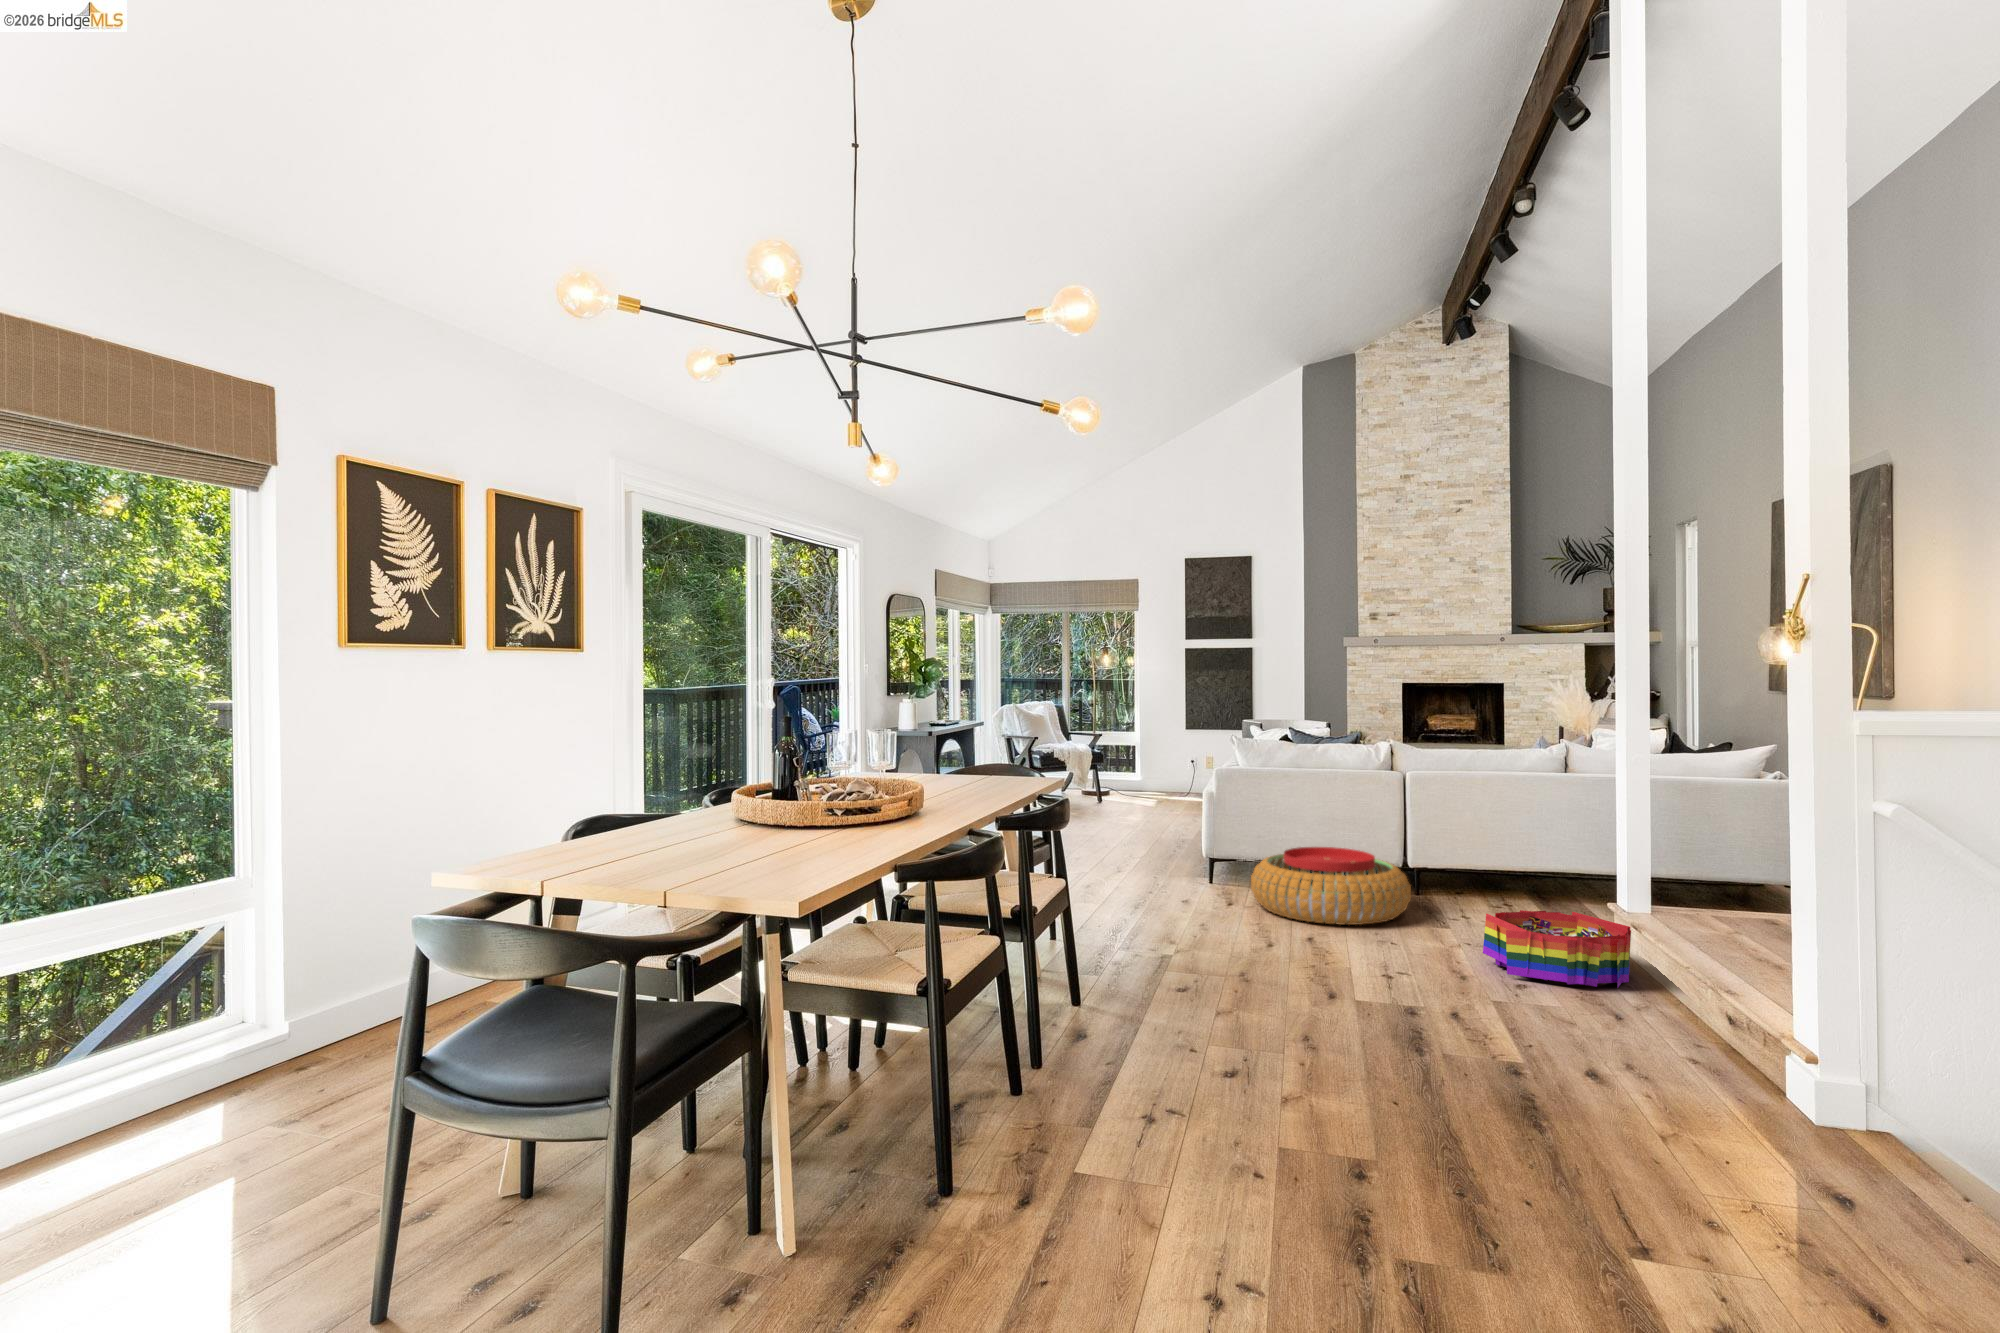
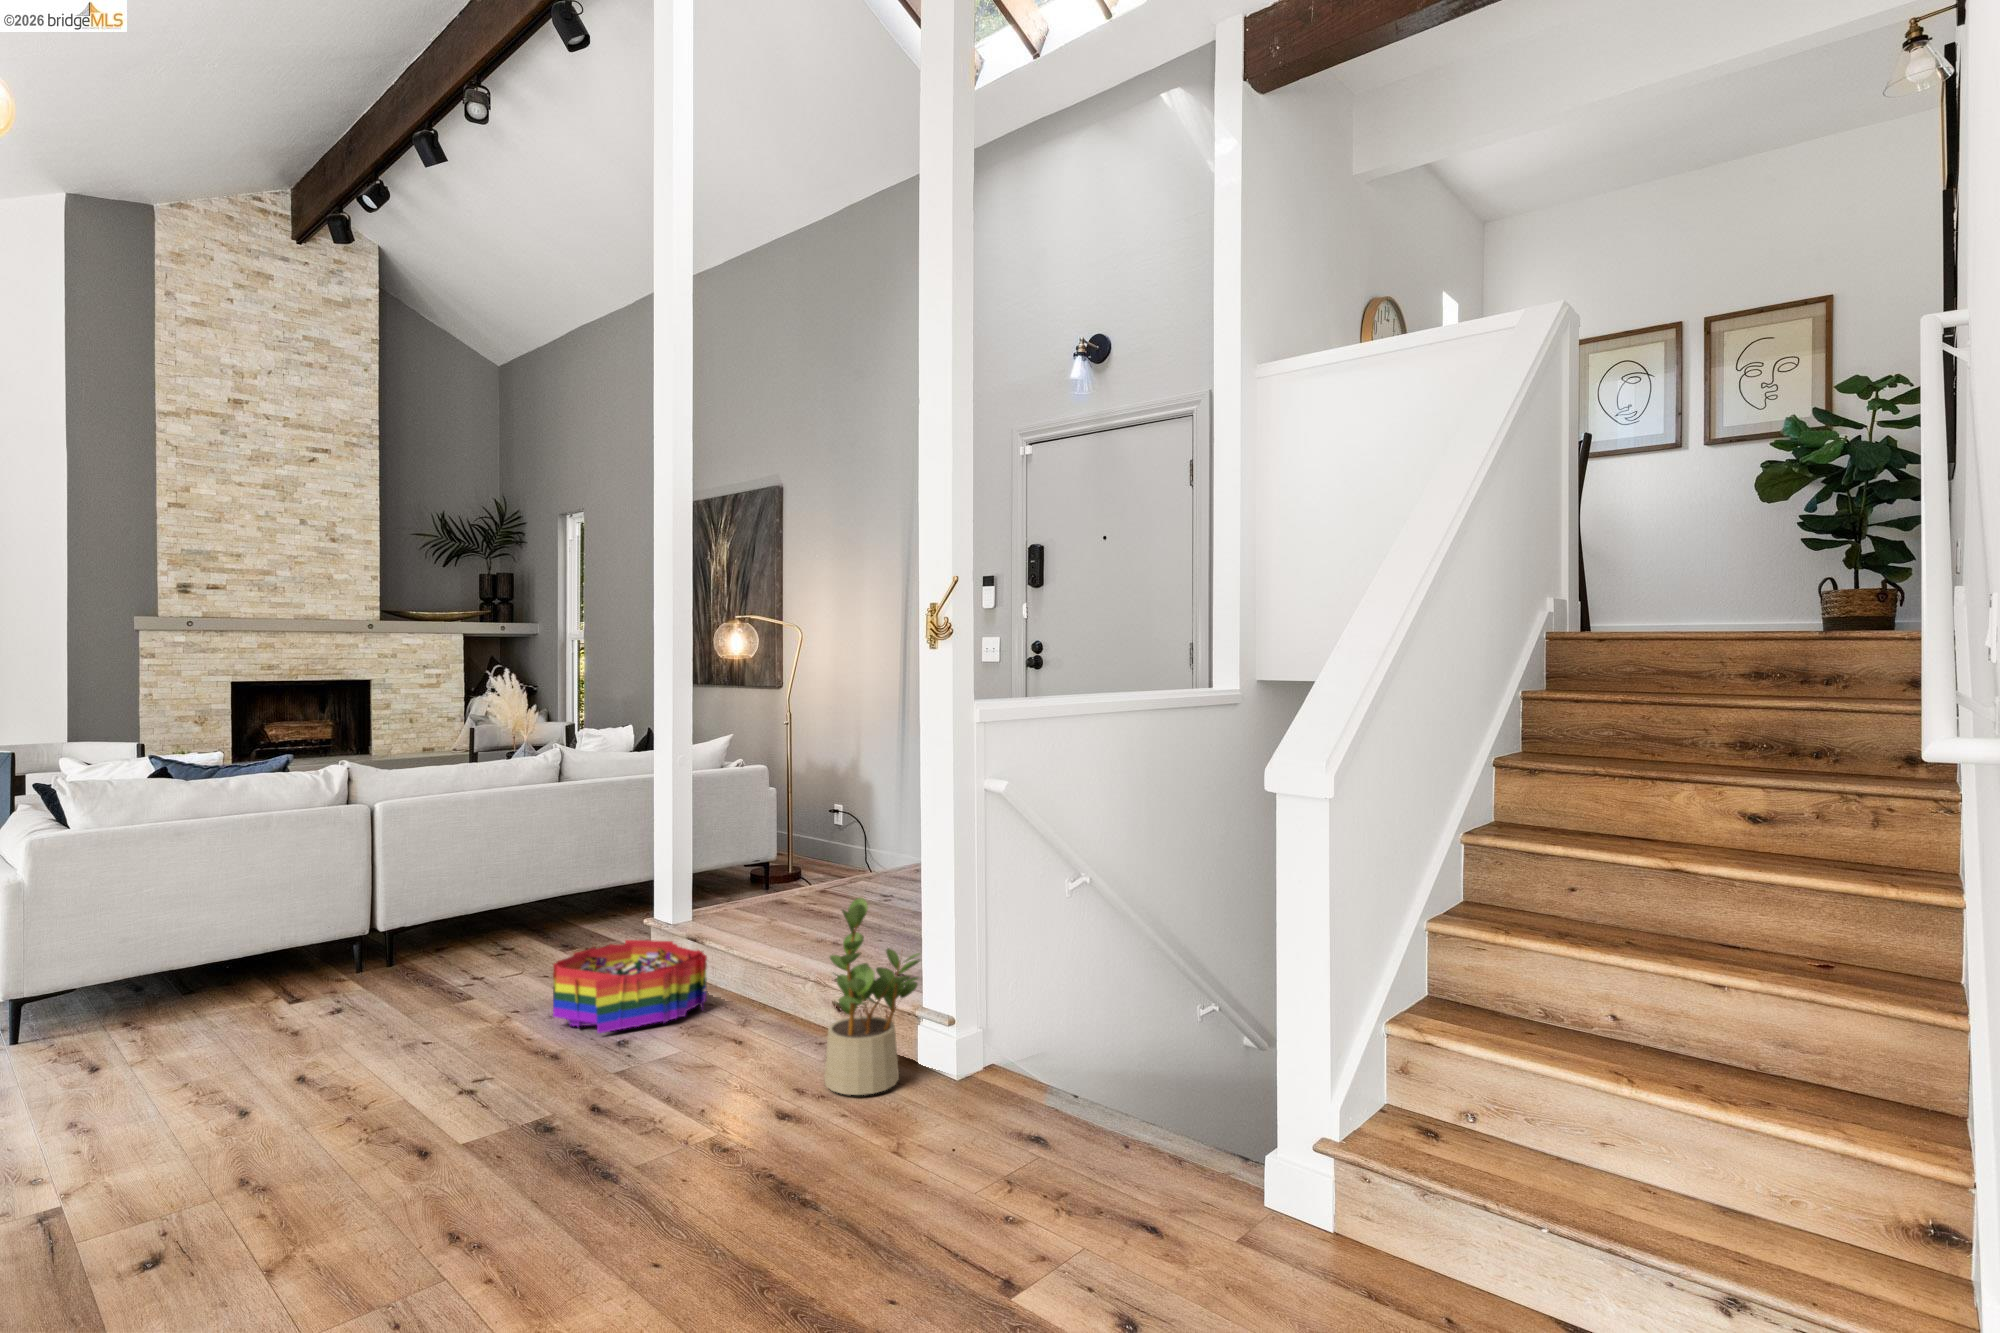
pouf: present [1251,847,1411,925] -> none [136,924,411,1055]
potted plant: none [1655,896,1779,1097] -> present [824,898,919,1095]

